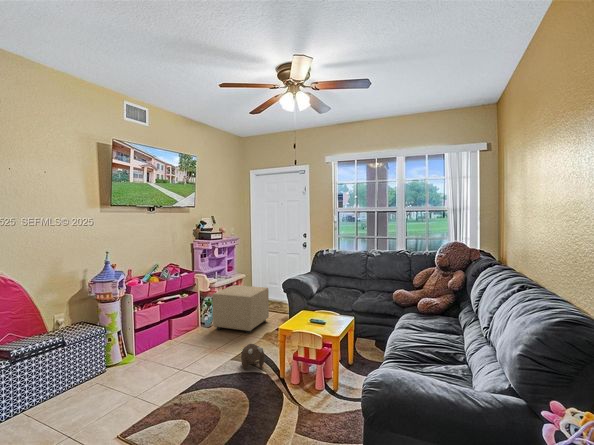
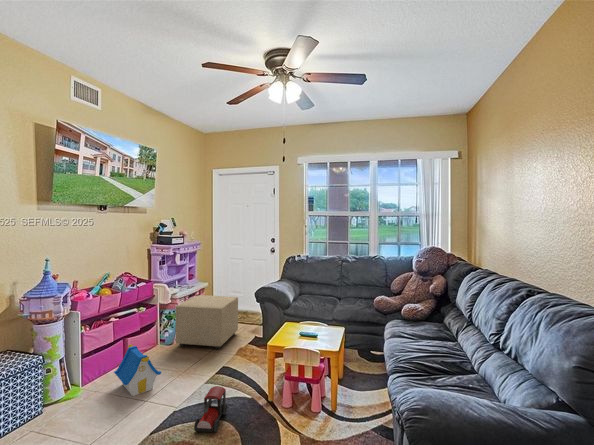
toy house: none [159,324,195,366] -> present [114,344,161,396]
plush toy: present [241,344,265,370] -> none [218,363,247,394]
toy train: none [214,361,244,398] -> present [194,386,227,432]

